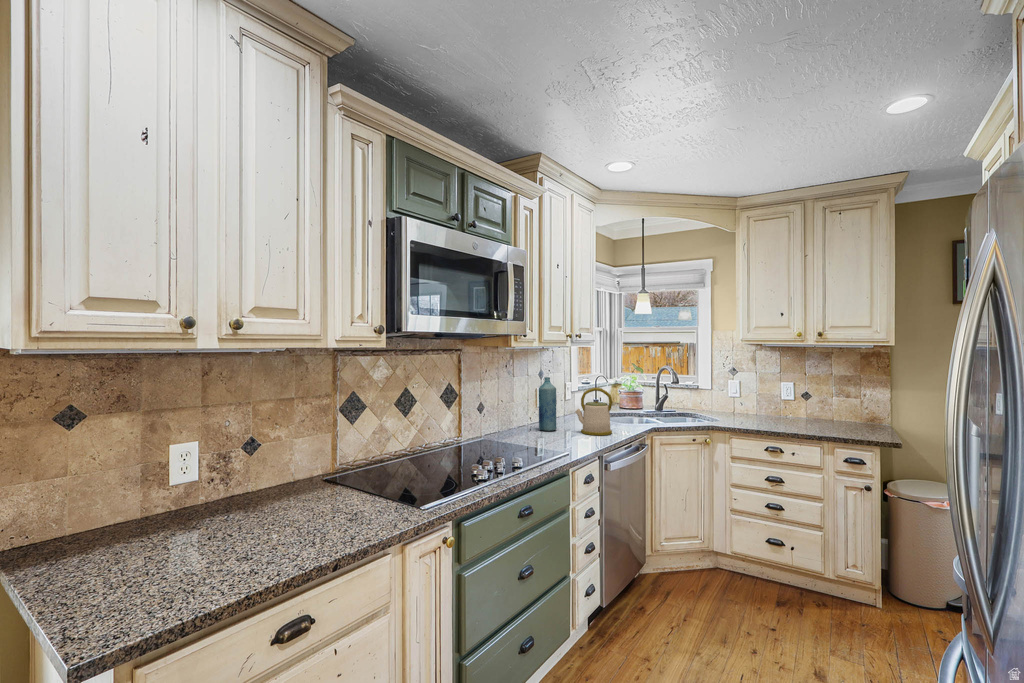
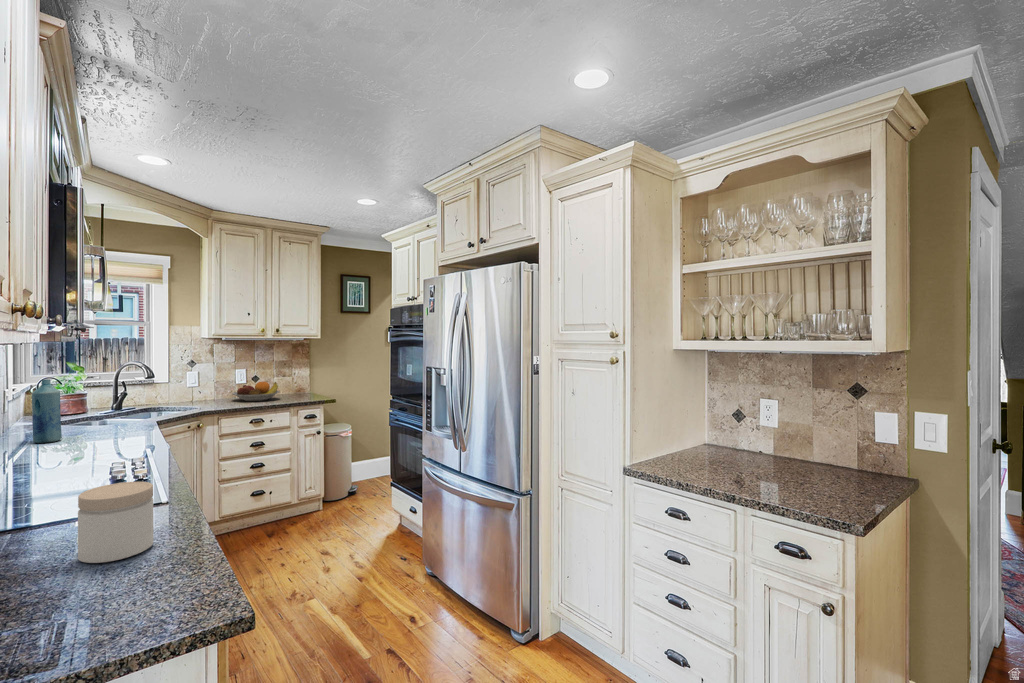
kettle: present [575,388,612,435] -> none [89,386,137,436]
fruit bowl: none [766,400,829,425] -> present [232,382,280,401]
jar: none [274,472,334,546] -> present [78,482,153,563]

